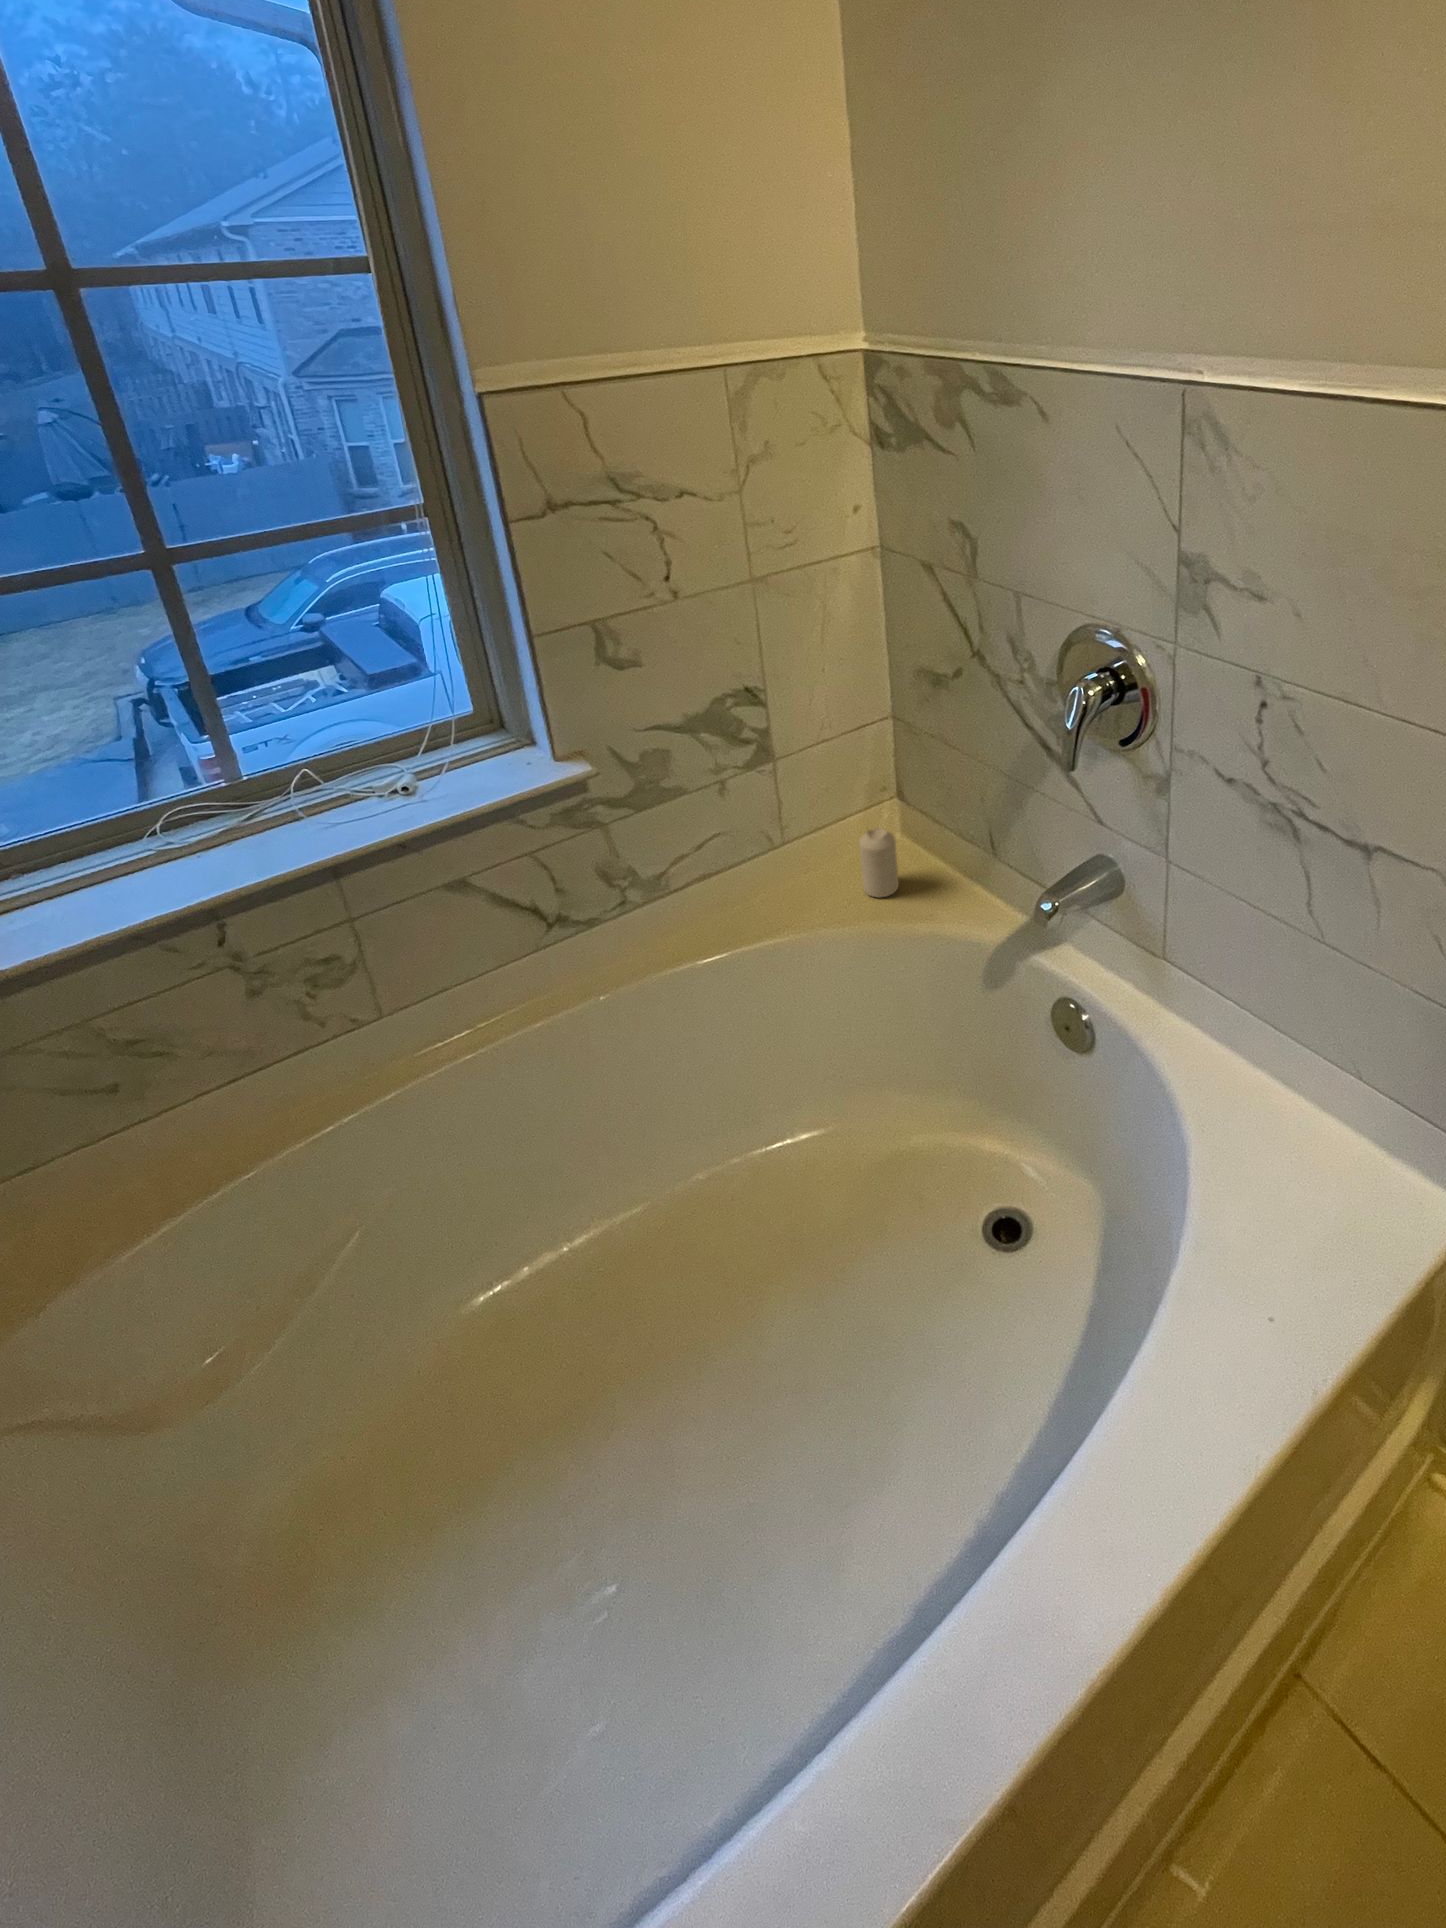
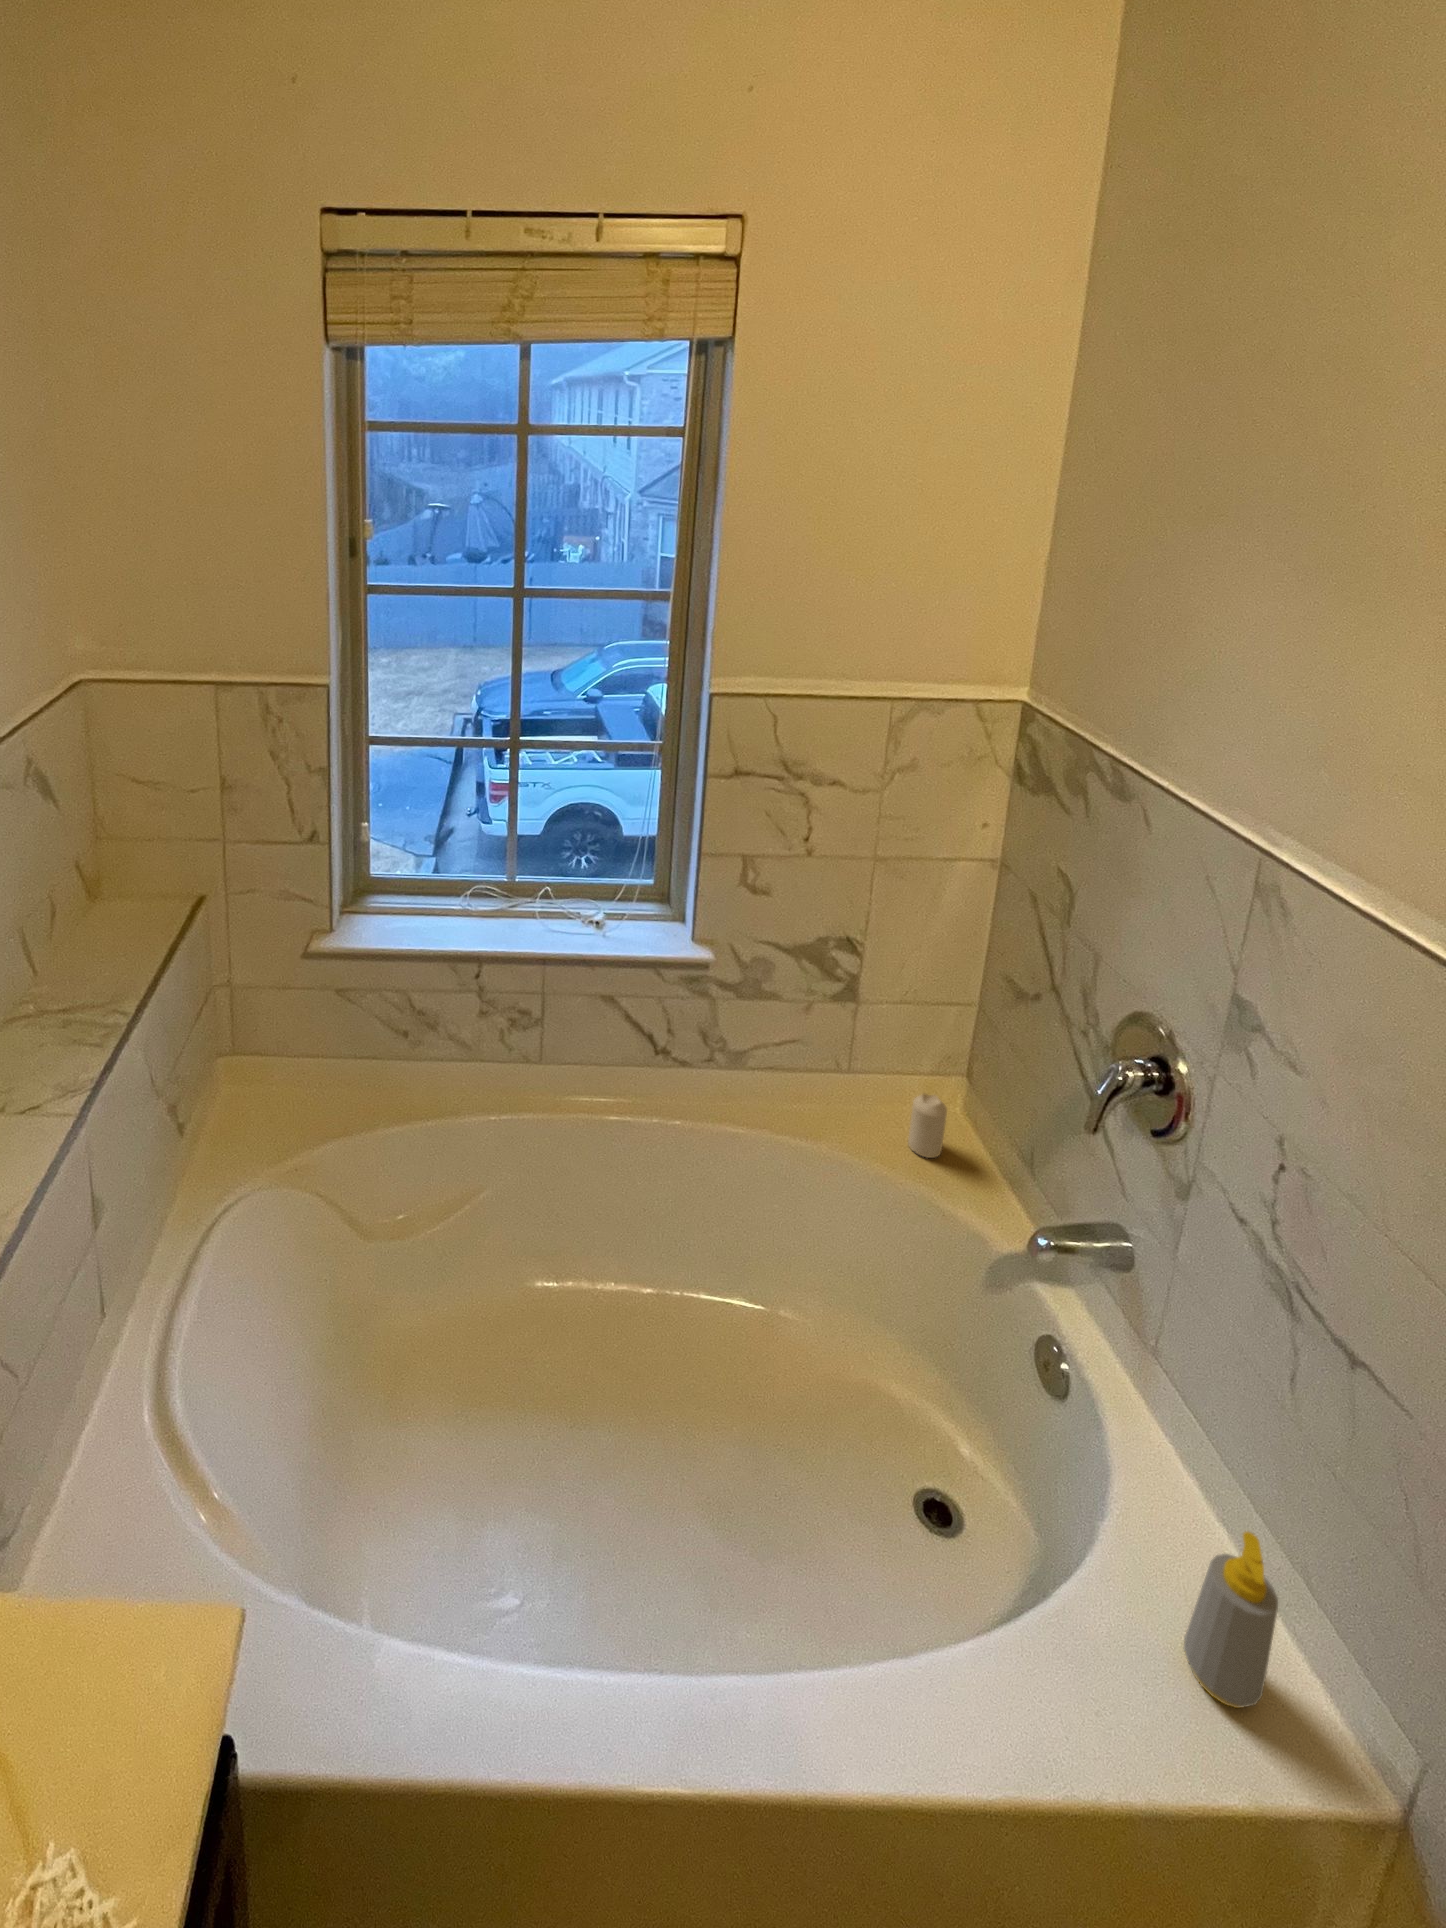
soap bottle: none [1285,1053,1359,1219] -> present [1184,1532,1278,1708]

